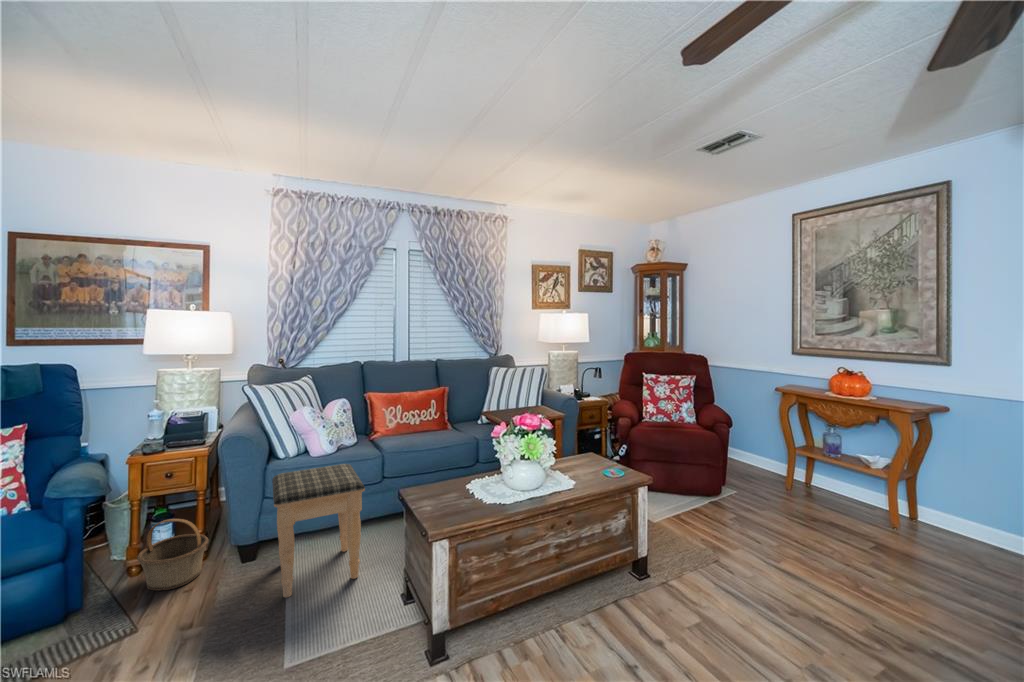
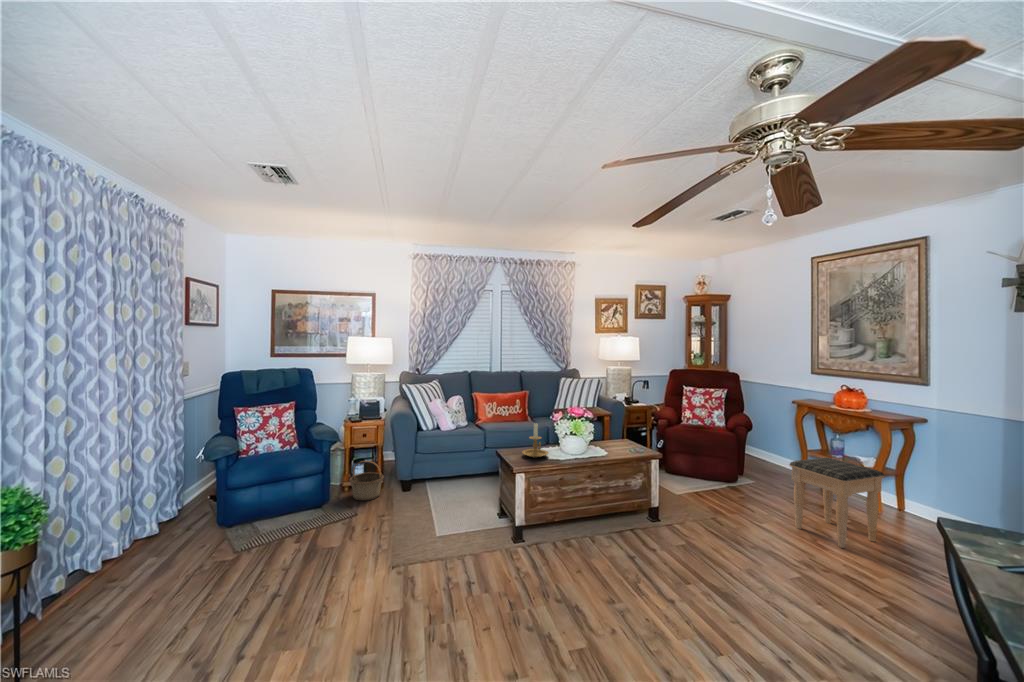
candle holder: none [442,444,486,503] -> present [522,423,548,458]
footstool: present [272,464,365,598] -> present [790,457,884,548]

